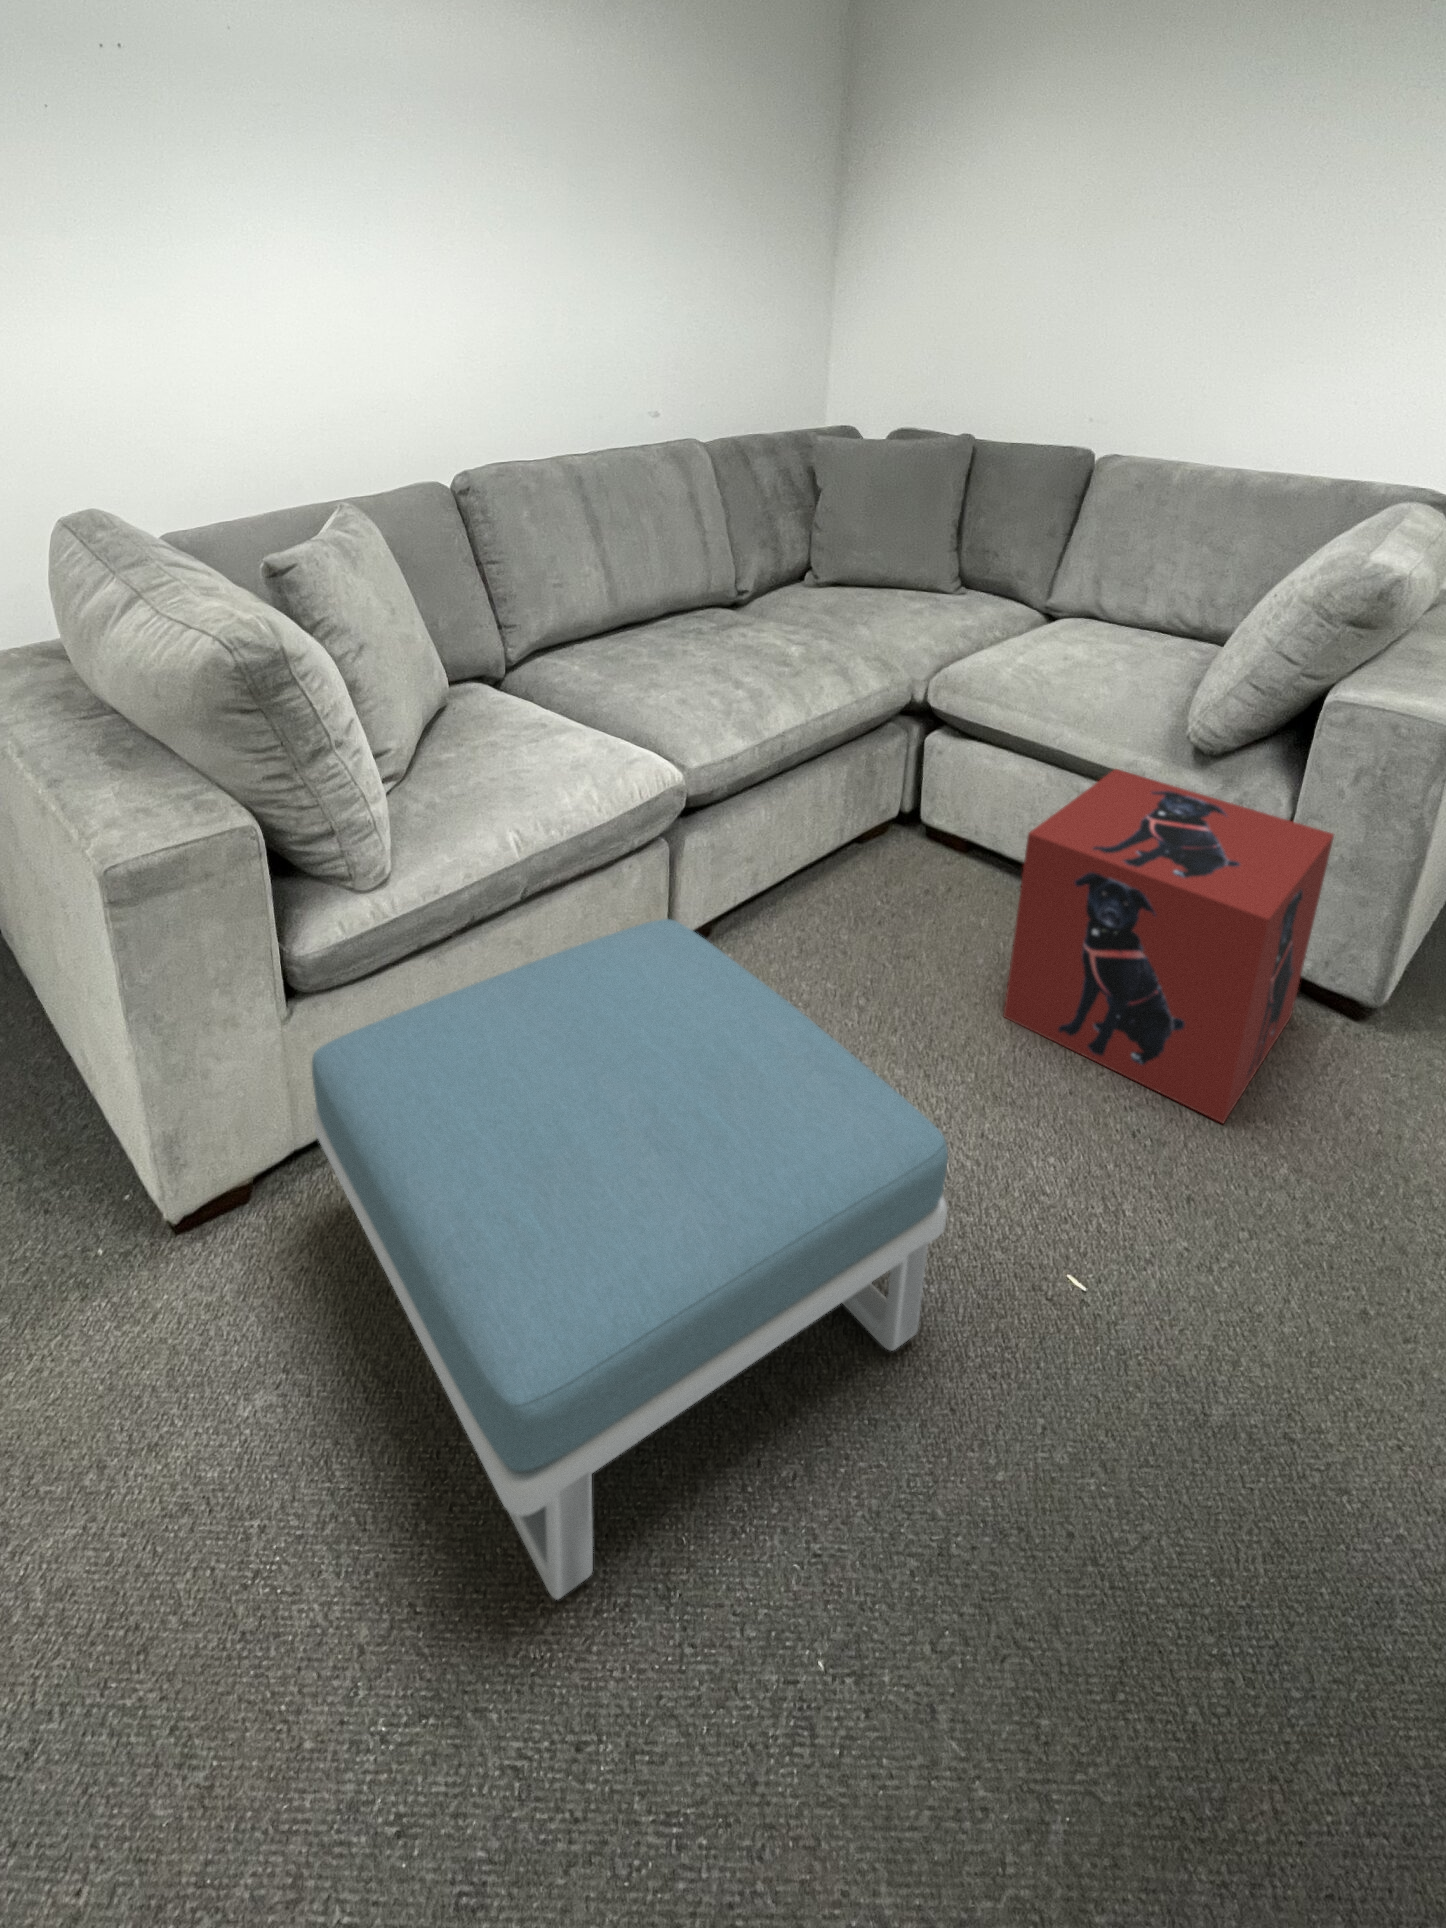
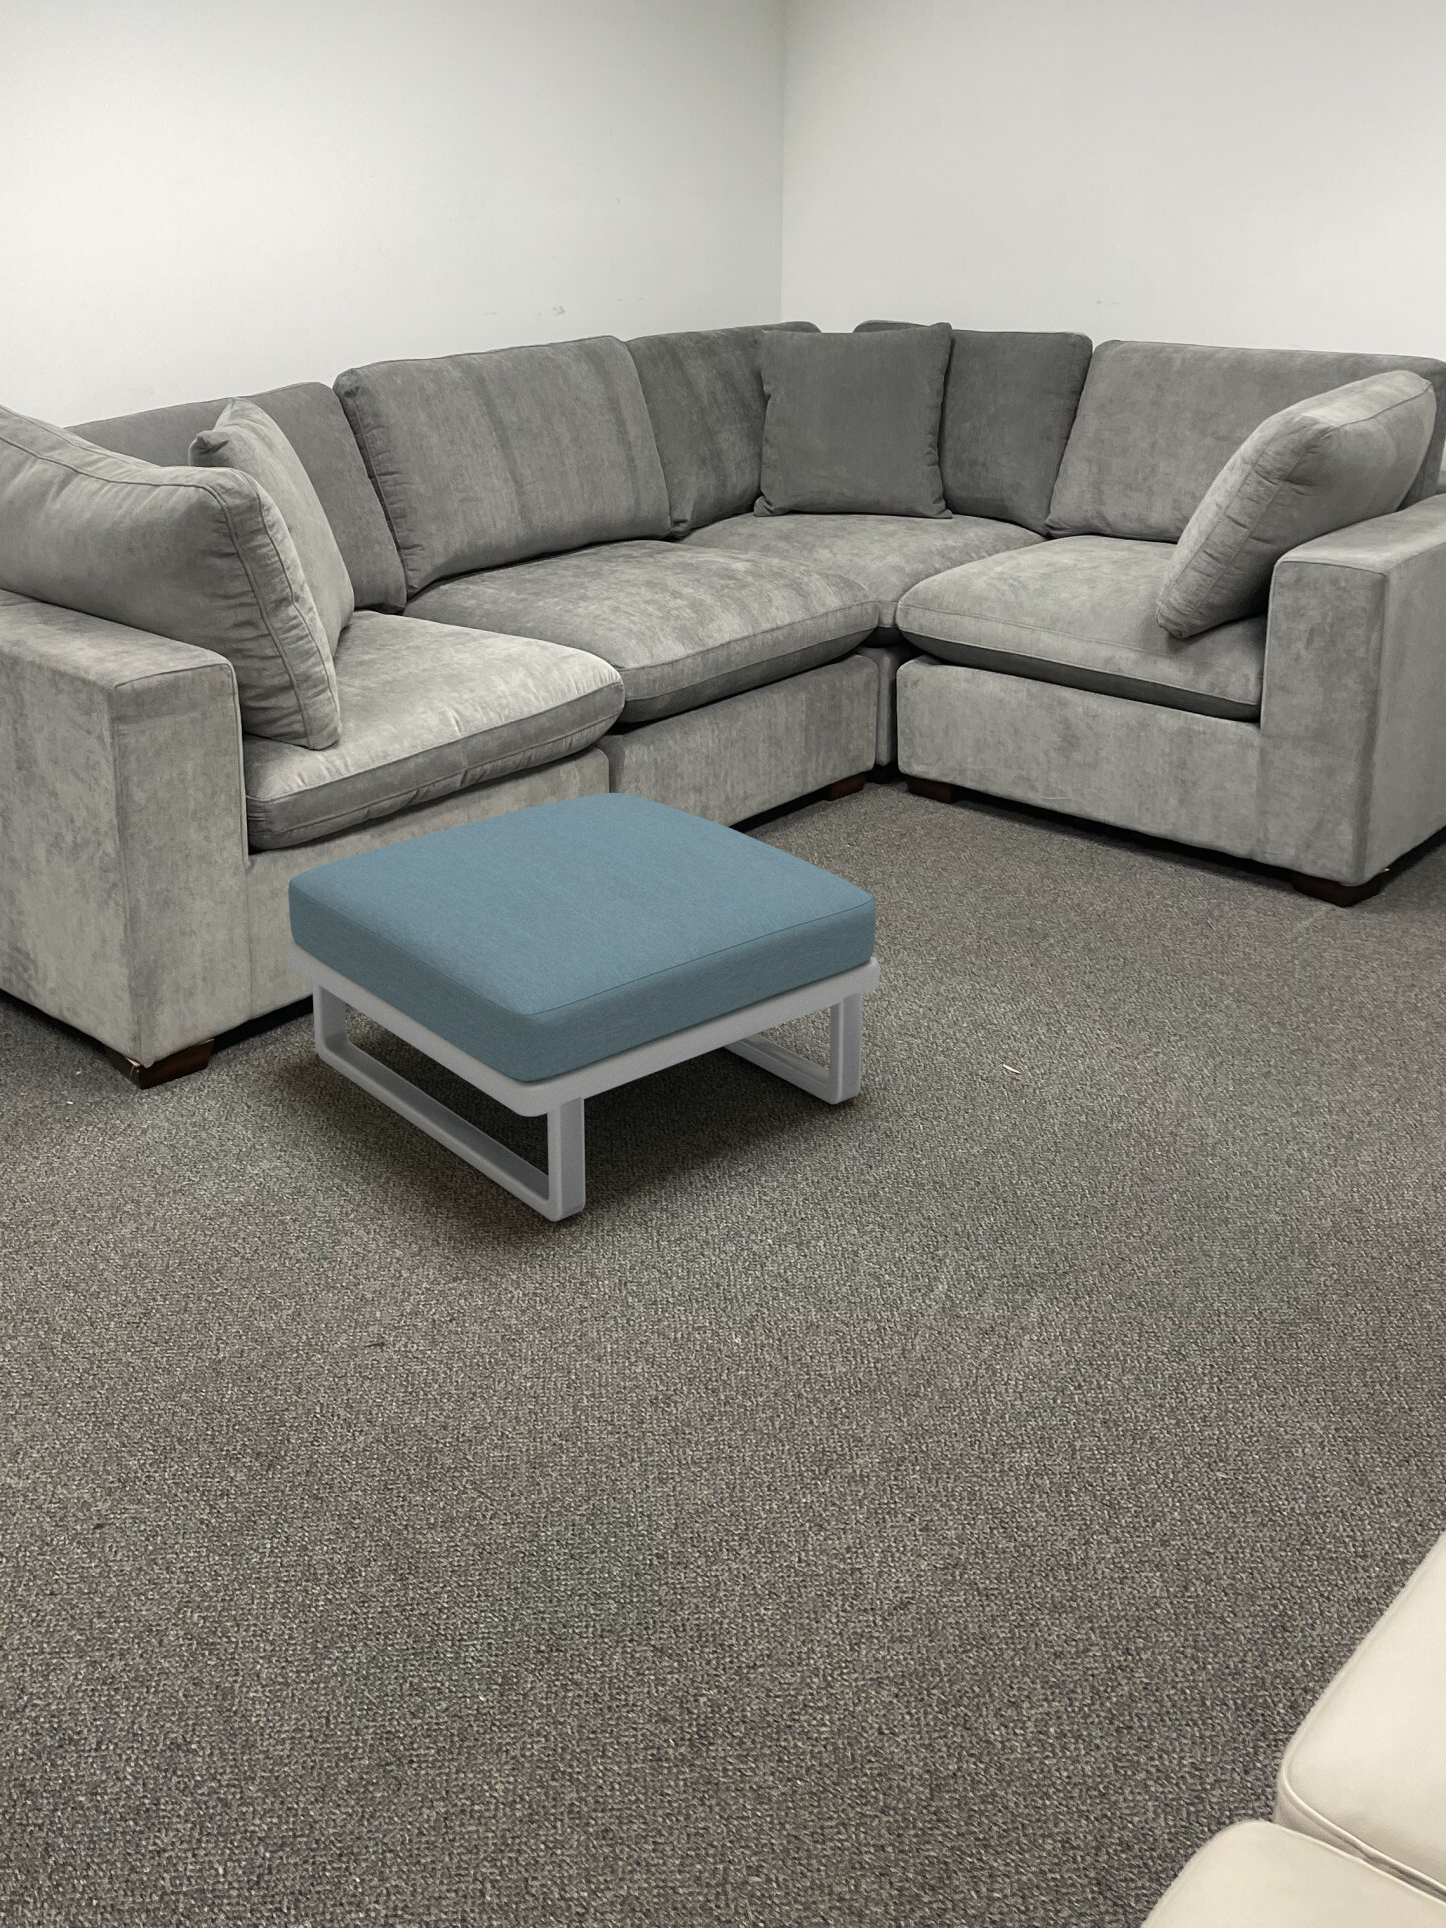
storage box: present [1004,769,1334,1123] -> none [972,662,1287,973]

